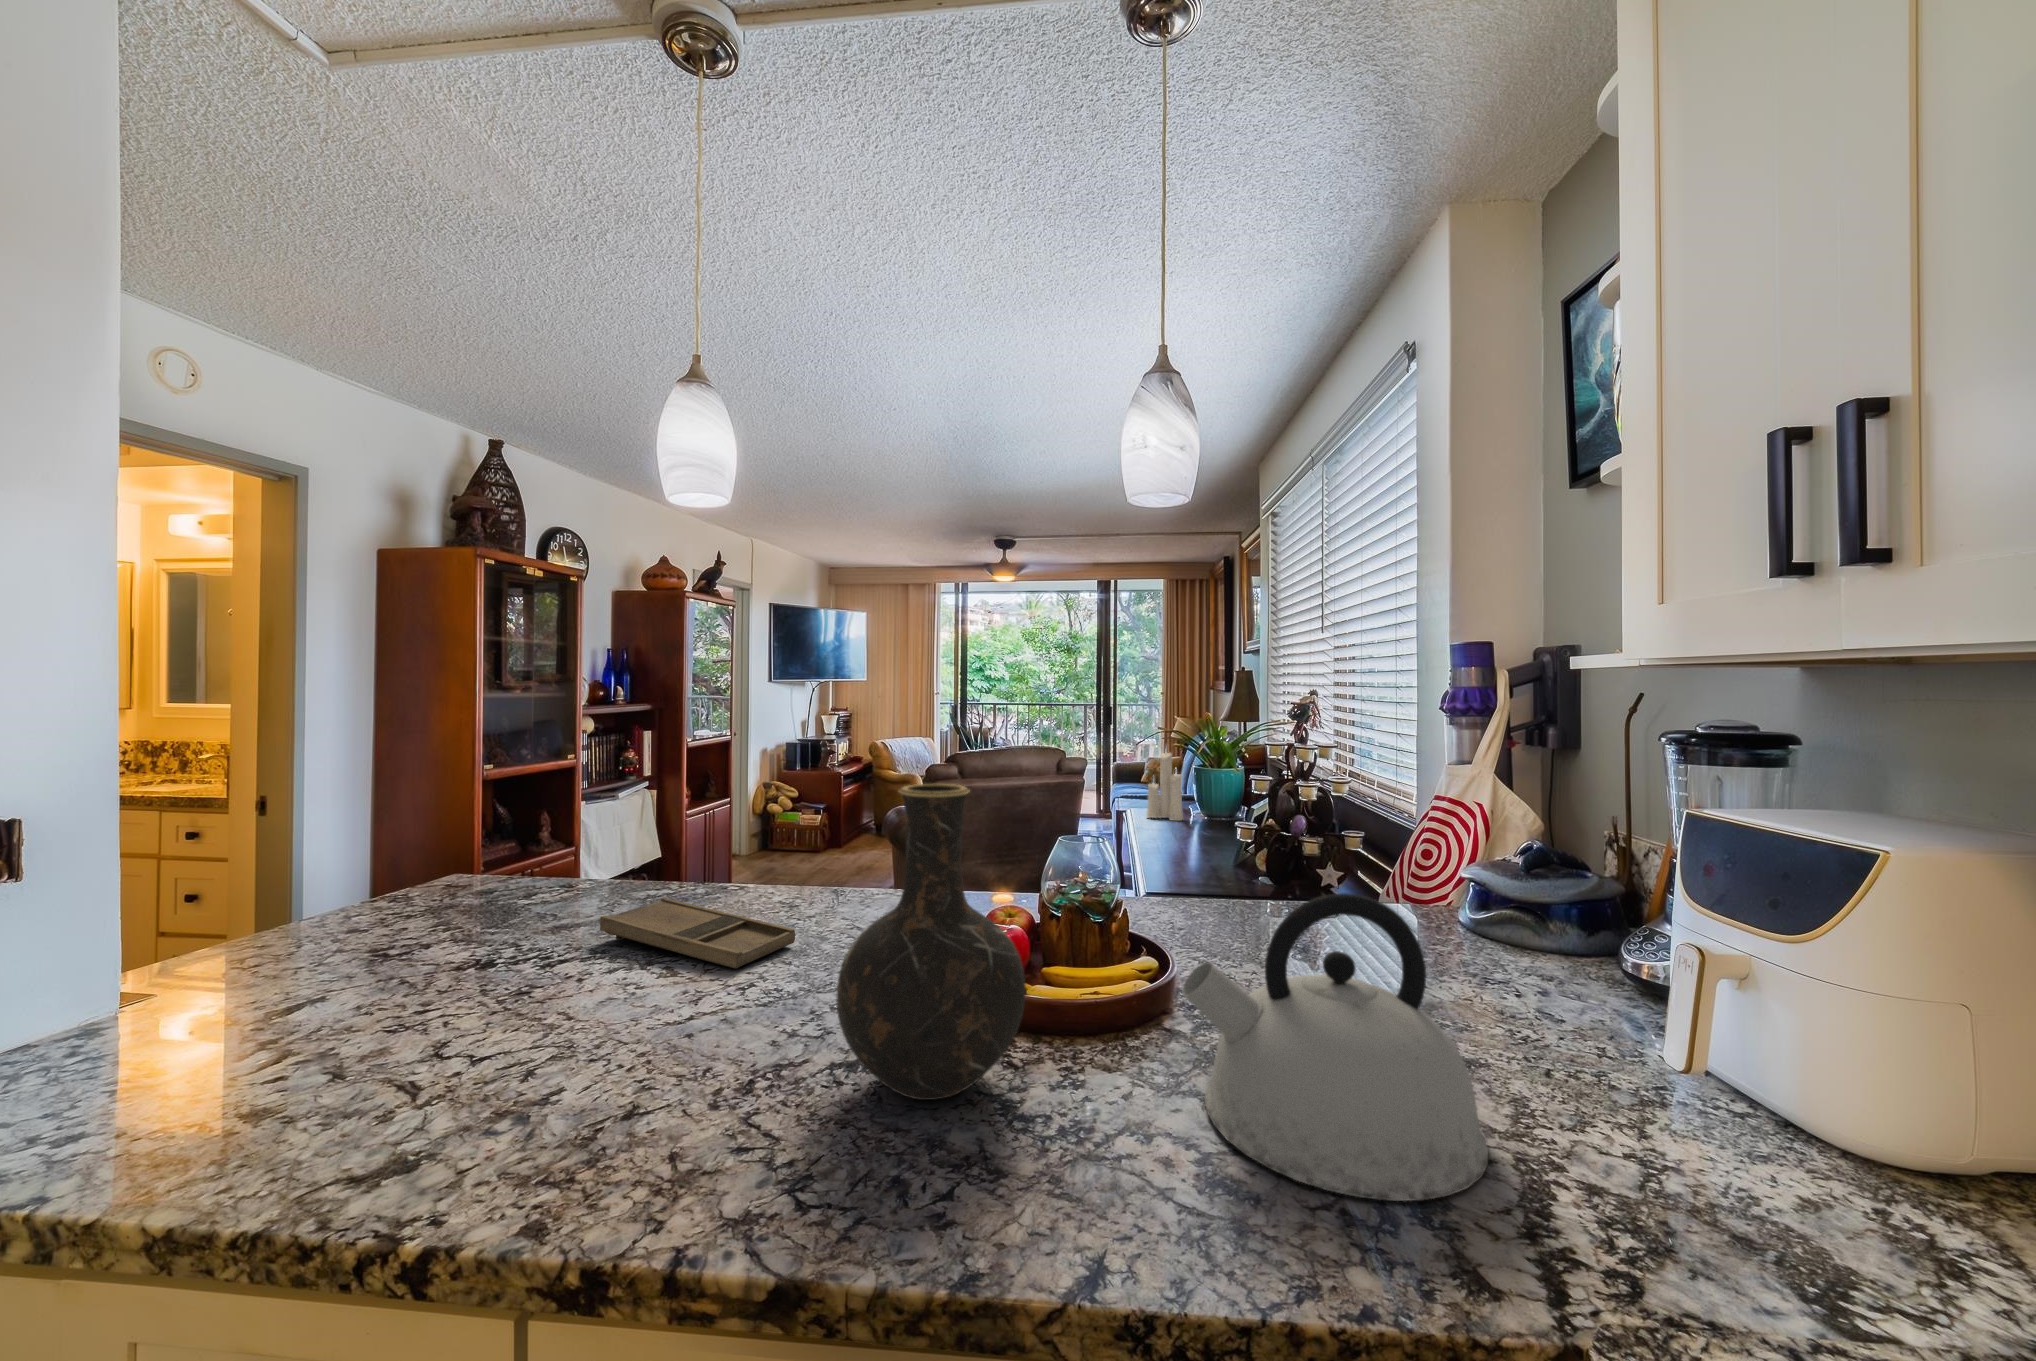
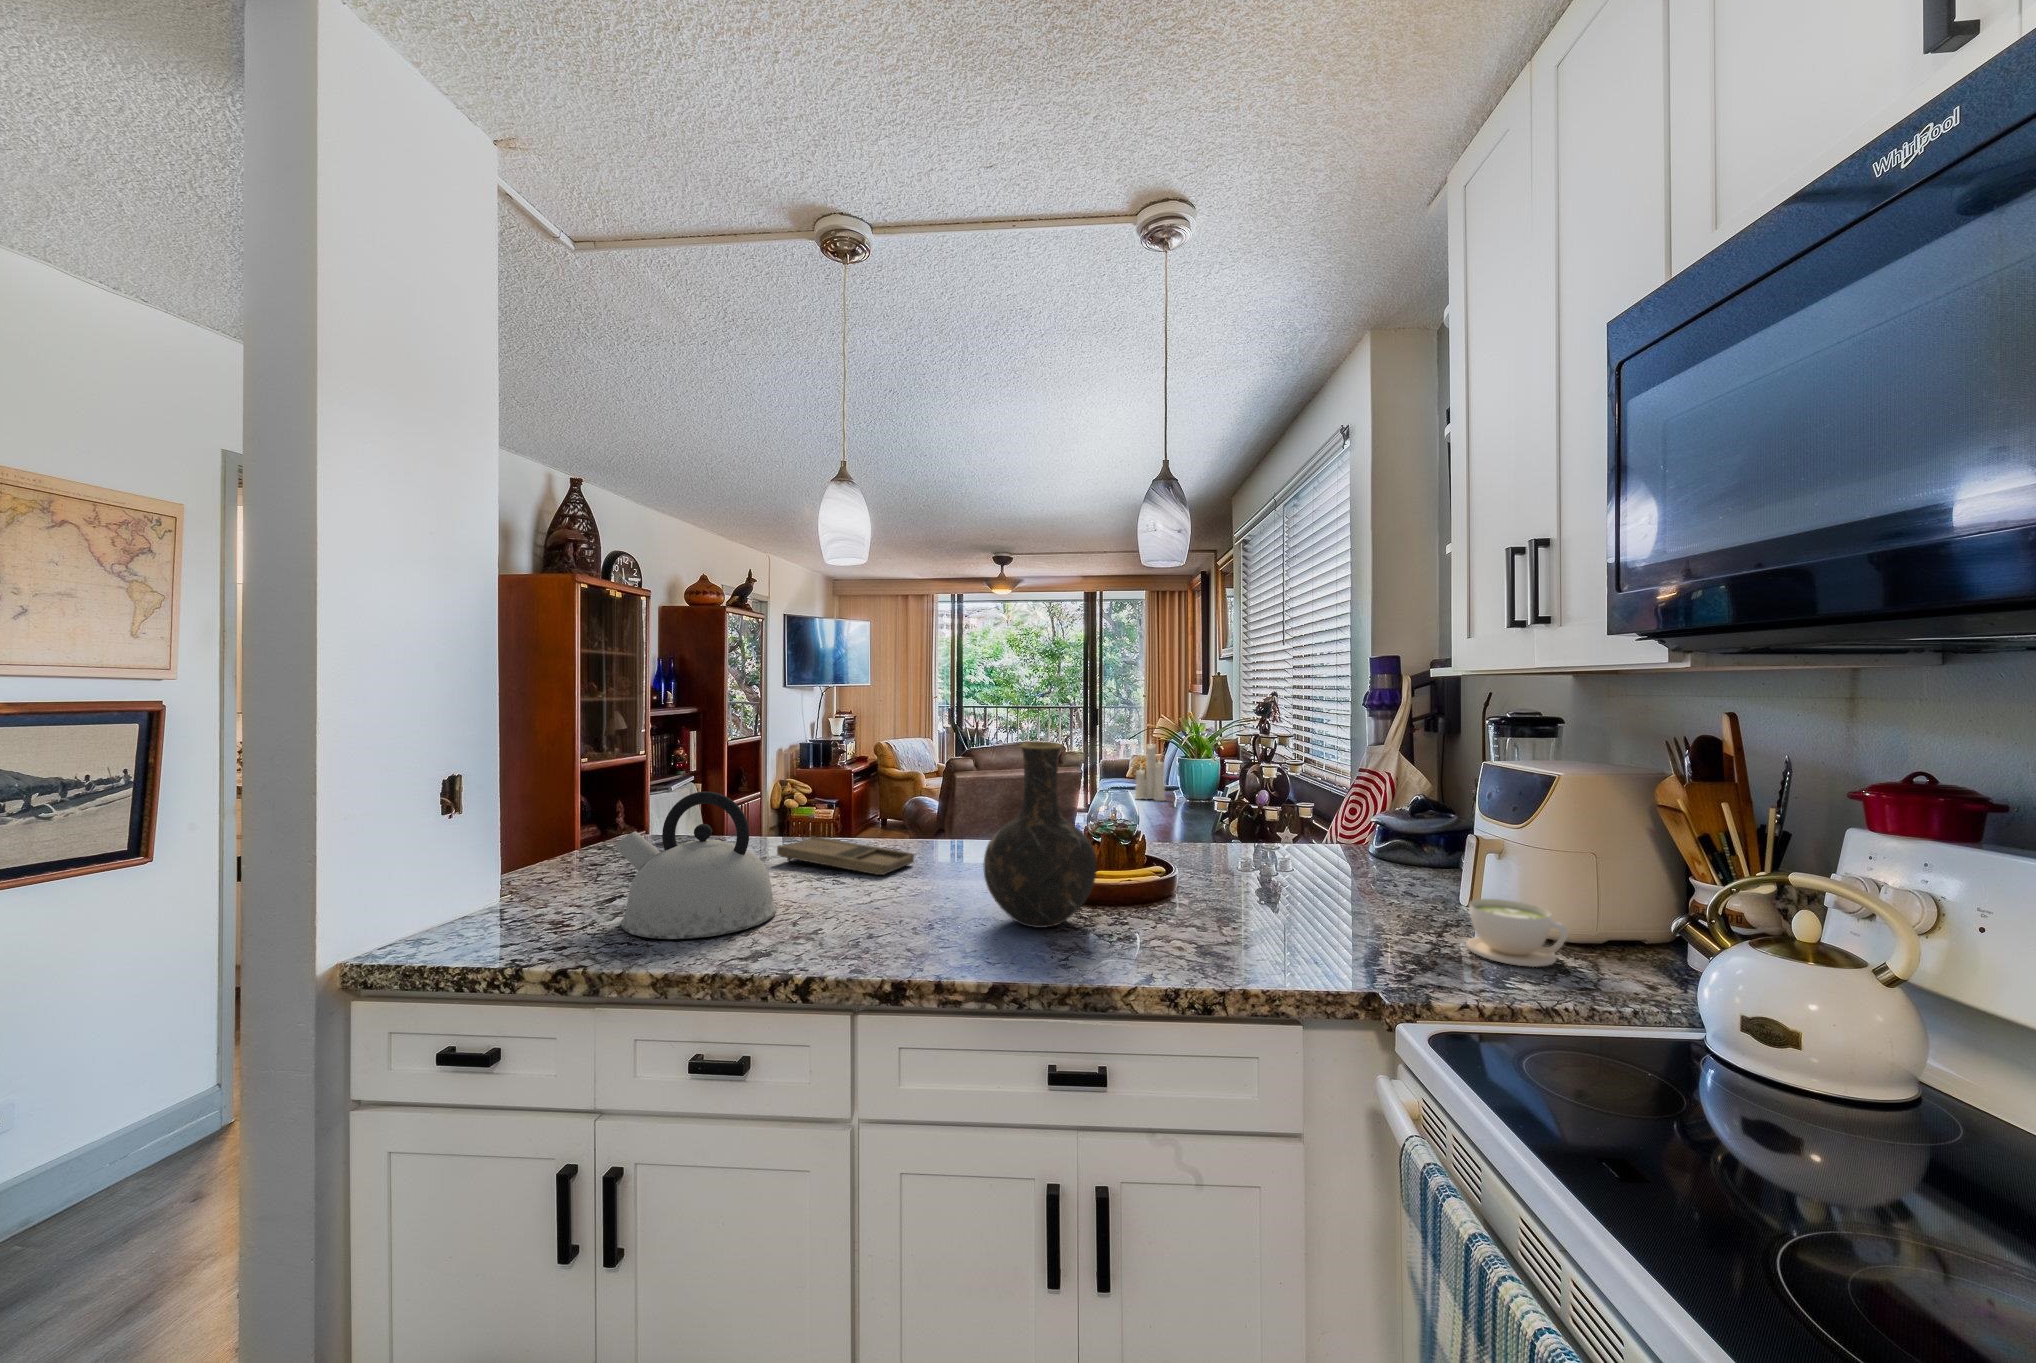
kettle: present [1182,893,1488,1201] -> present [616,791,777,939]
coffee cup: none [1675,1072,1896,1232] -> present [1466,899,1568,967]

